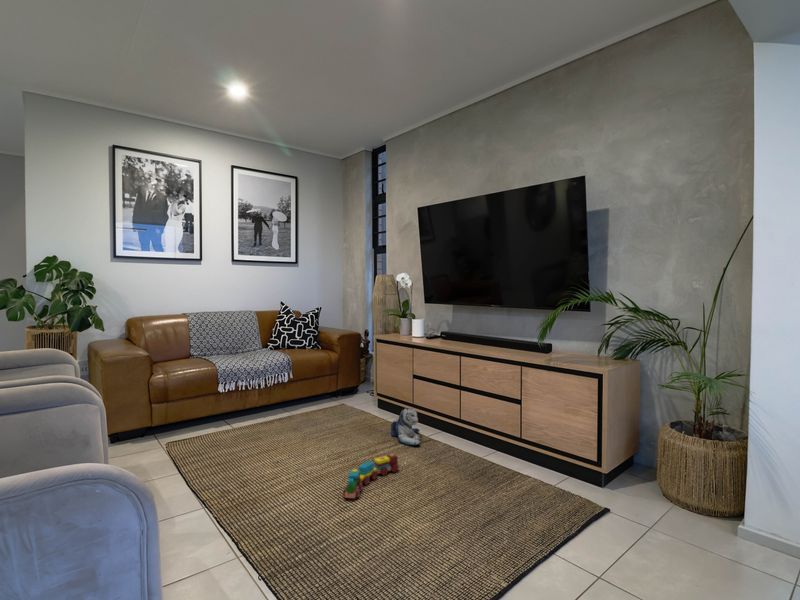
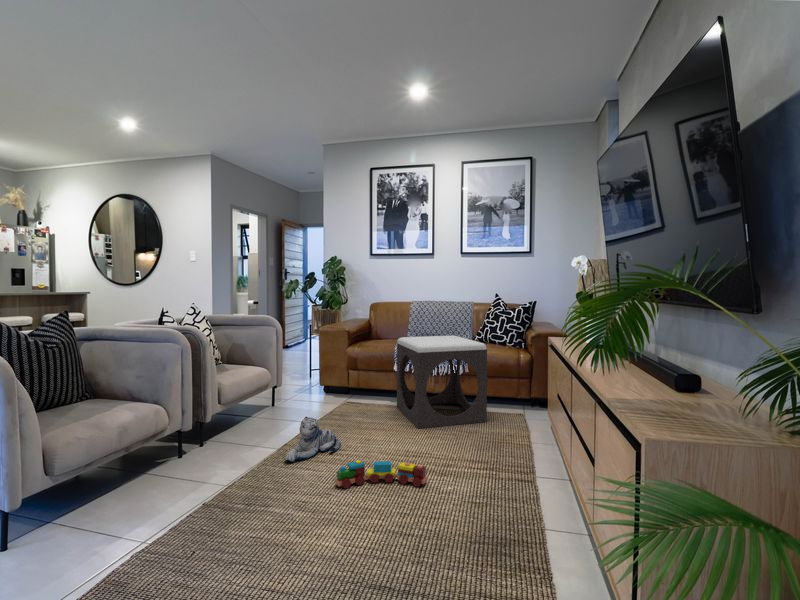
footstool: none [238,345,336,439] -> present [397,335,487,428]
plush toy: present [391,408,420,446] -> present [285,417,341,462]

